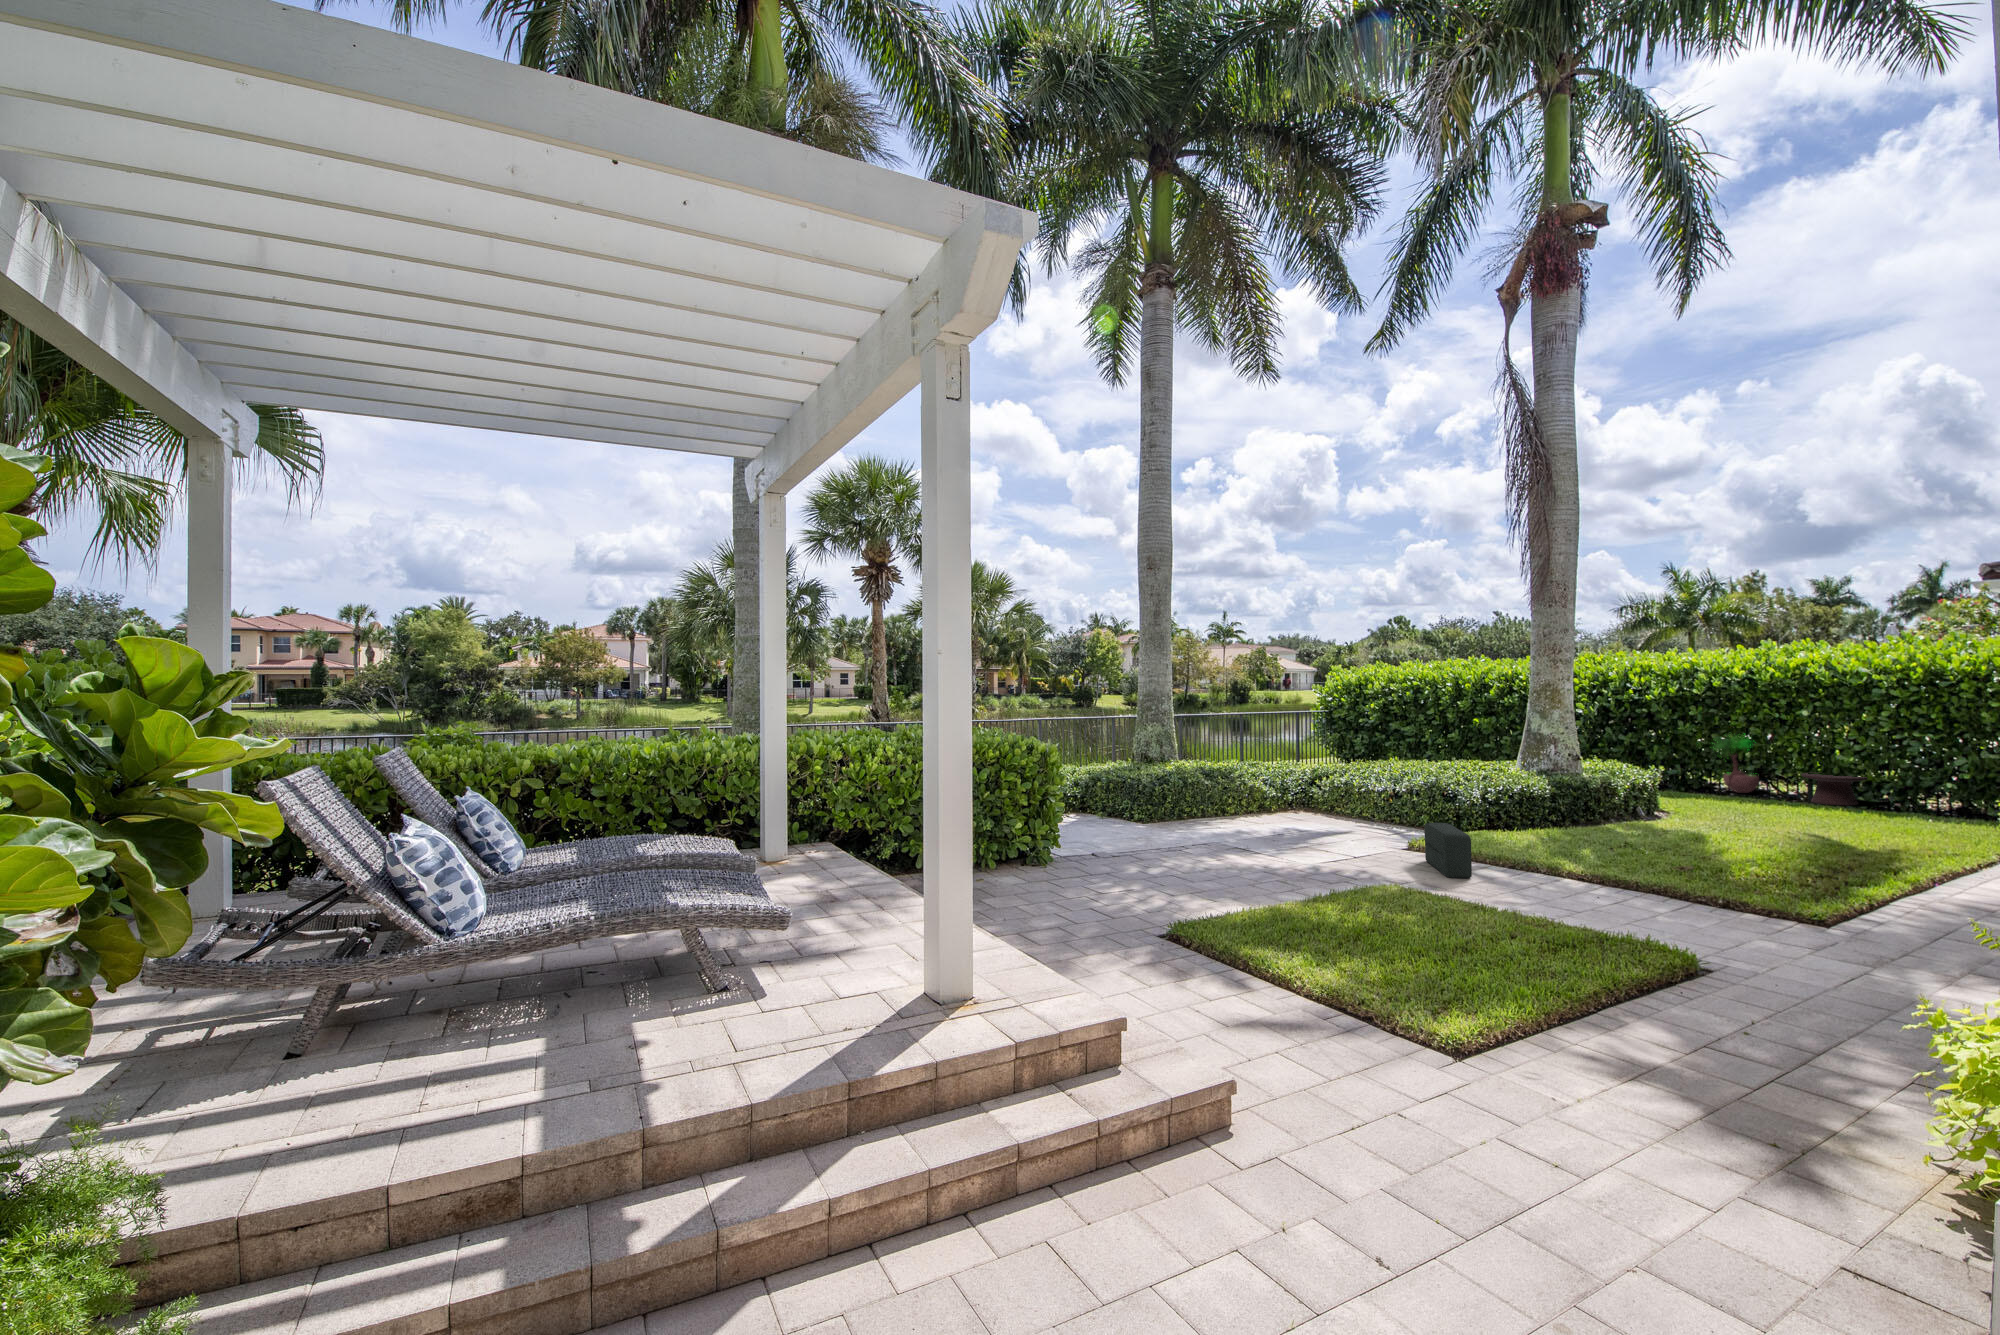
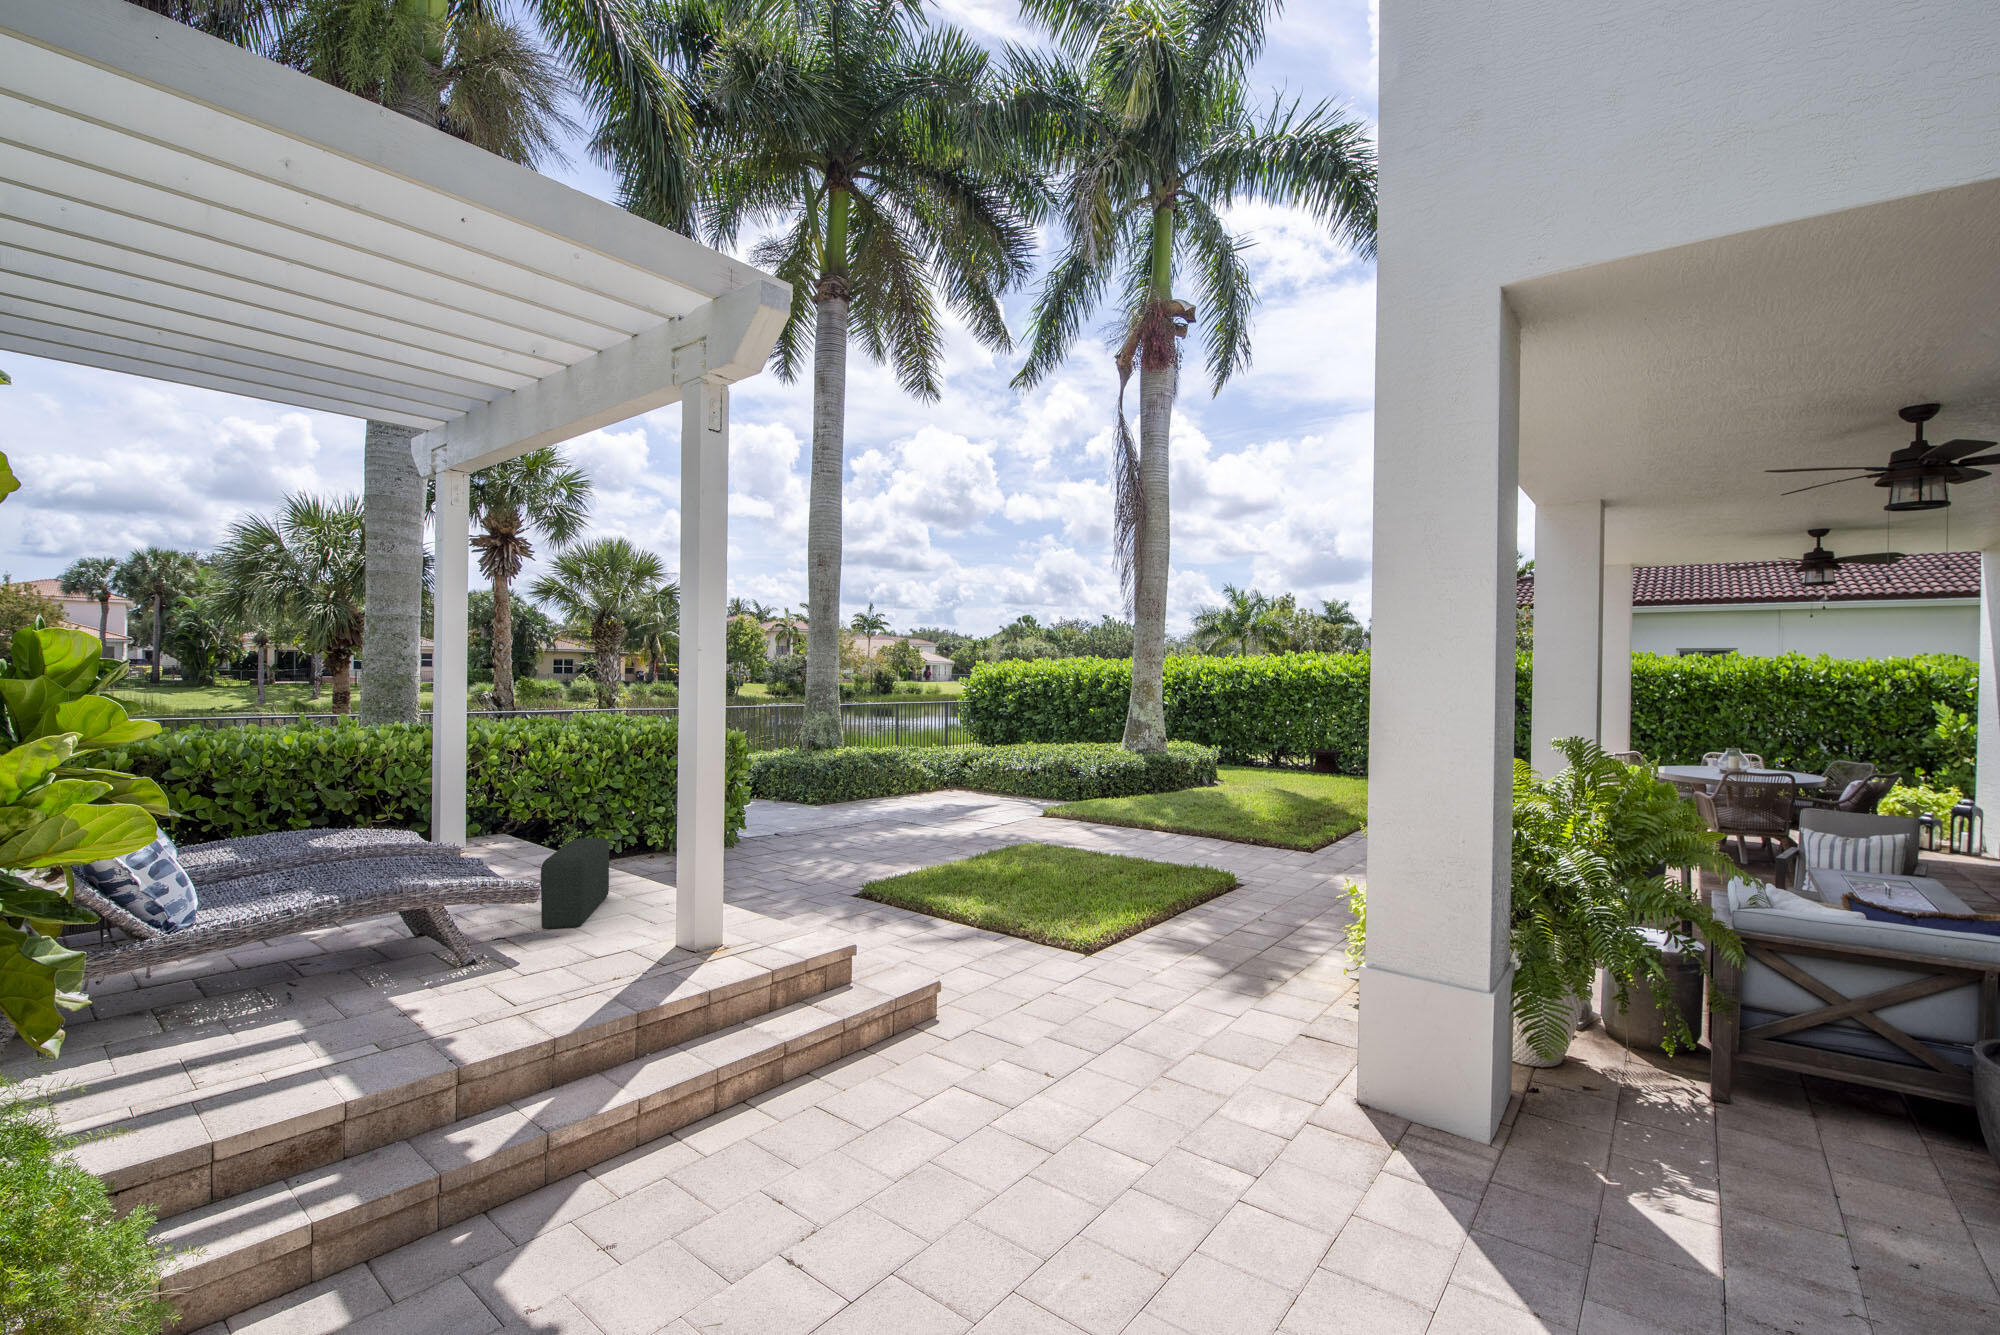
potted tree: present [1713,735,1759,793] -> none [1251,716,1282,766]
pouf: present [1424,823,1472,878] -> present [541,838,609,928]

